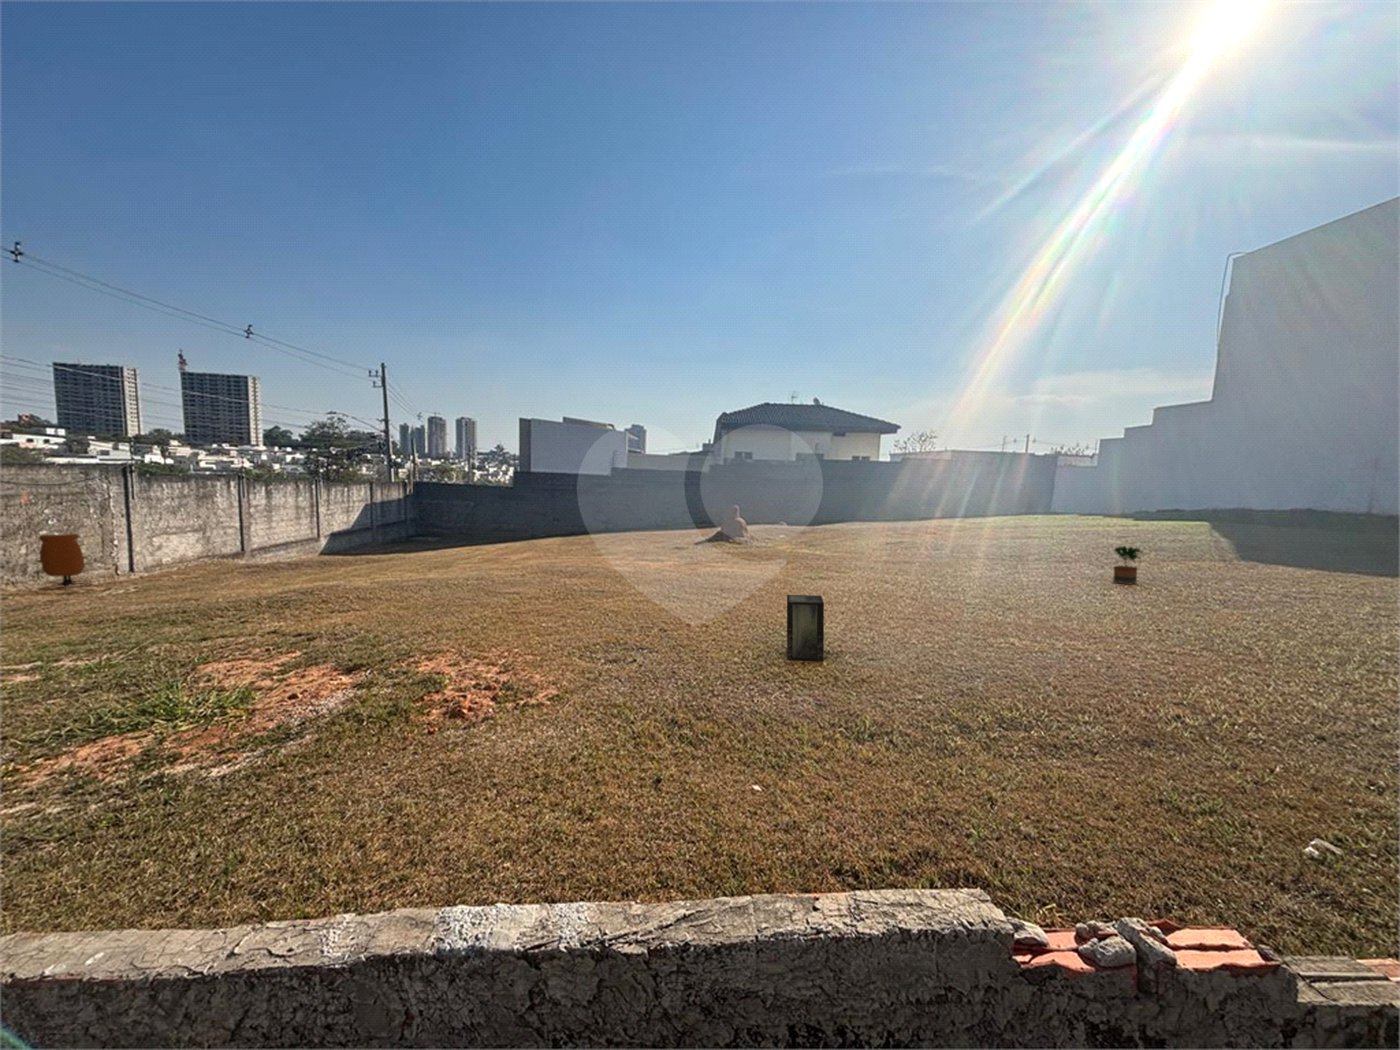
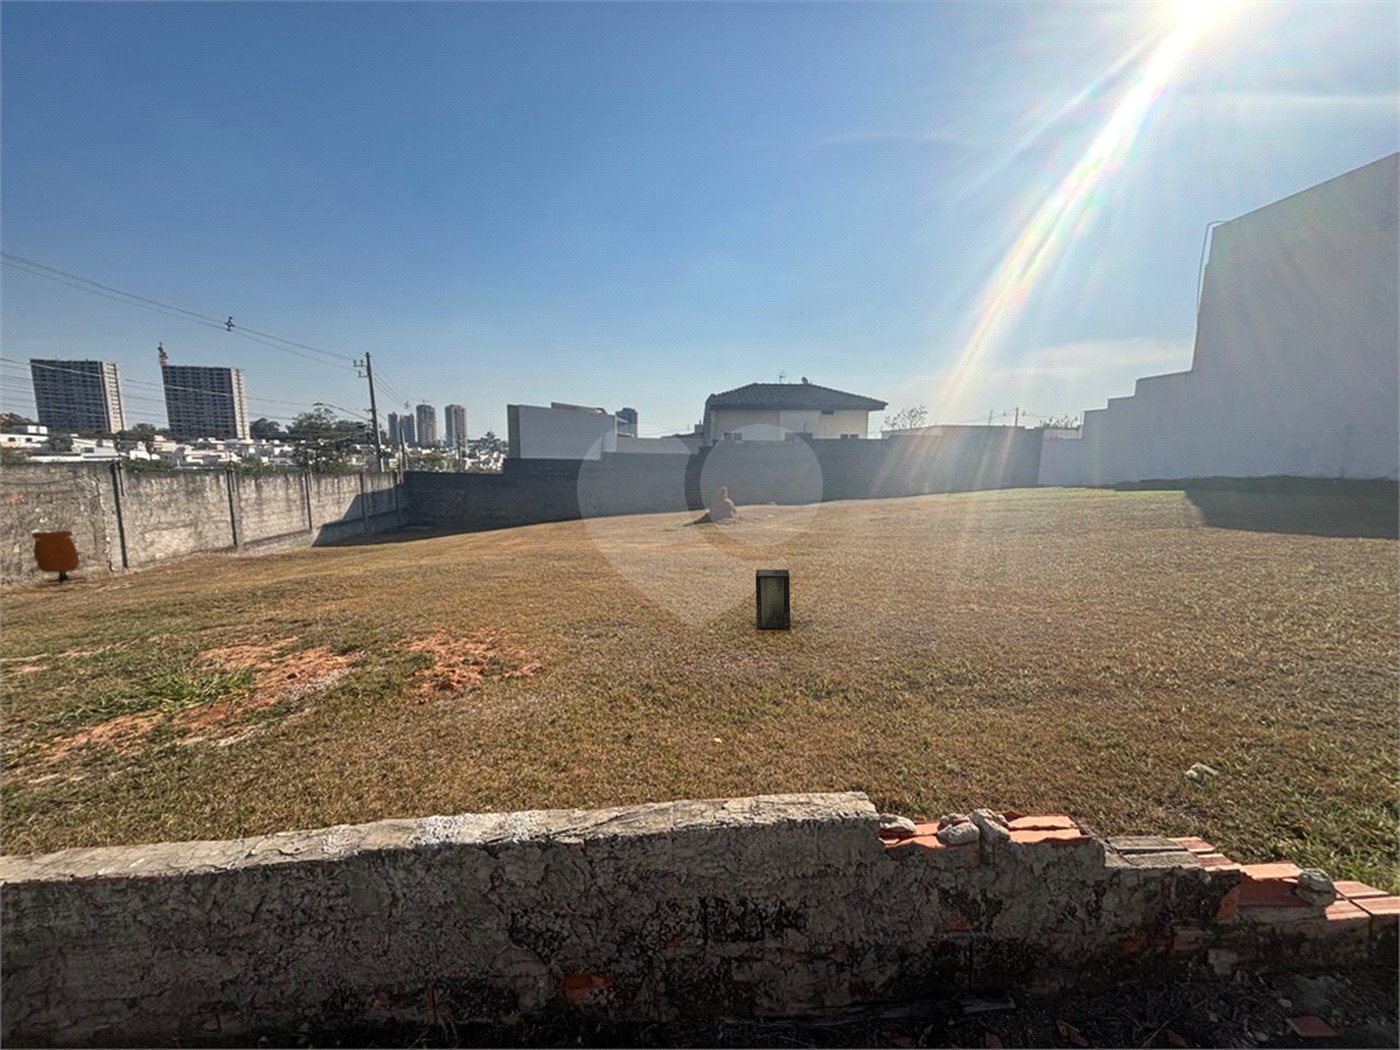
potted tree: present [1113,546,1143,585] -> none [1067,517,1095,553]

